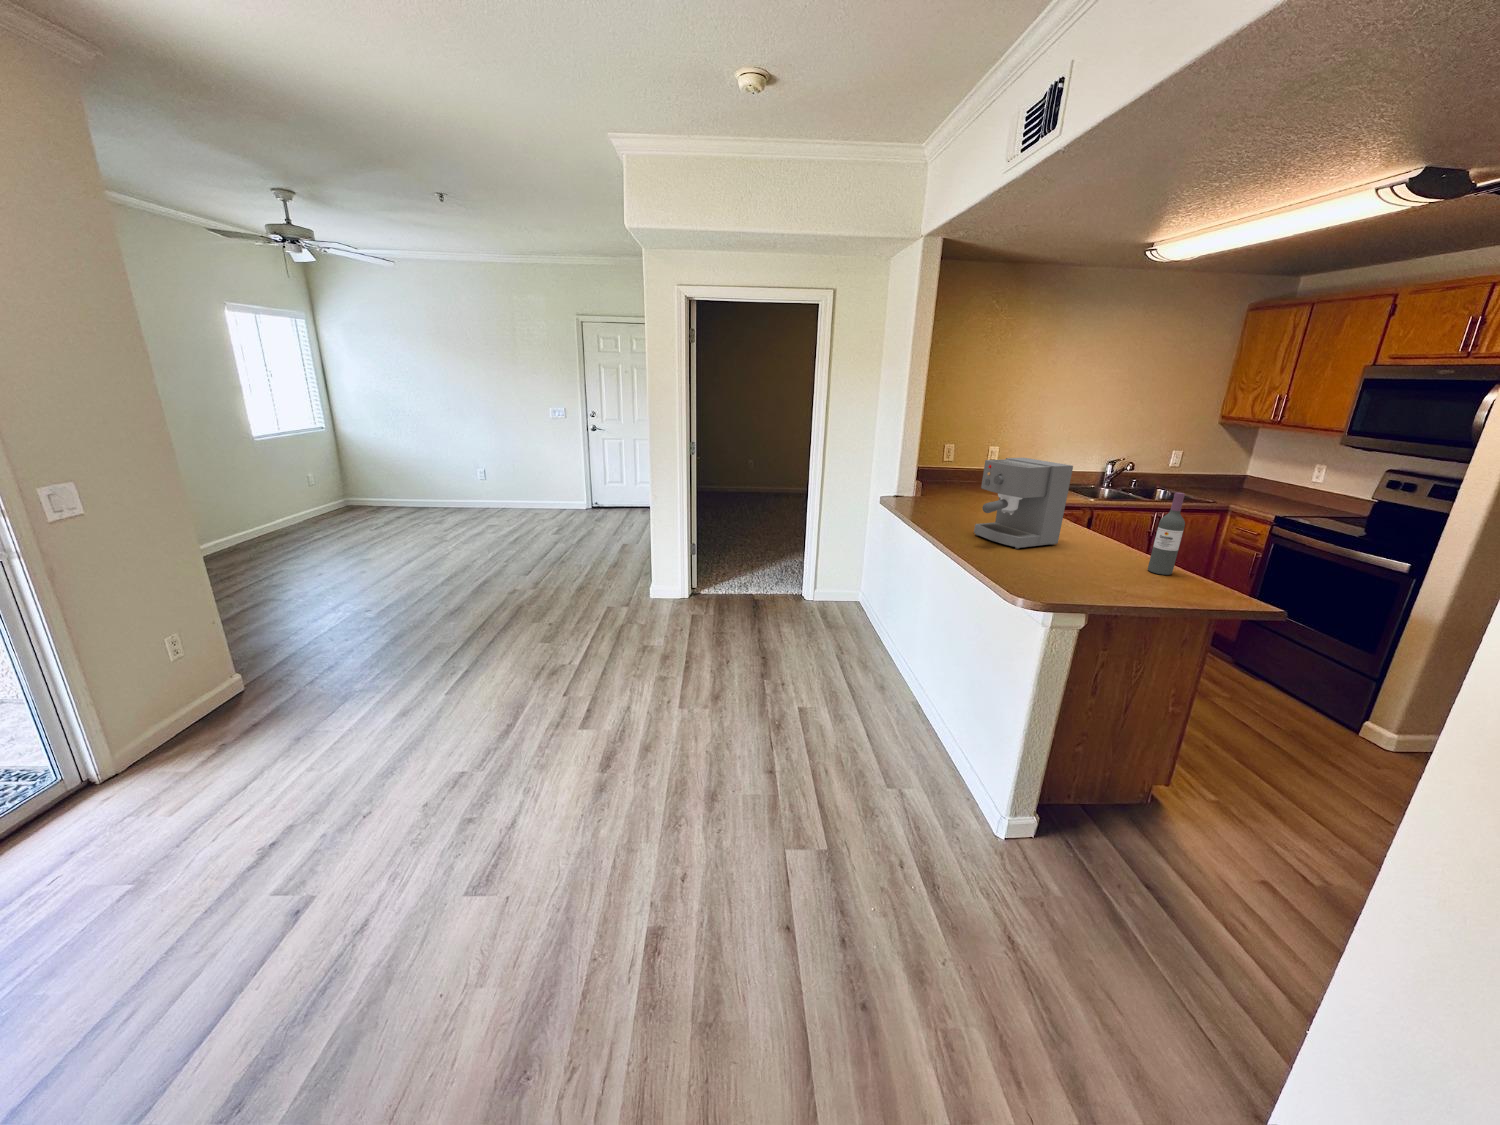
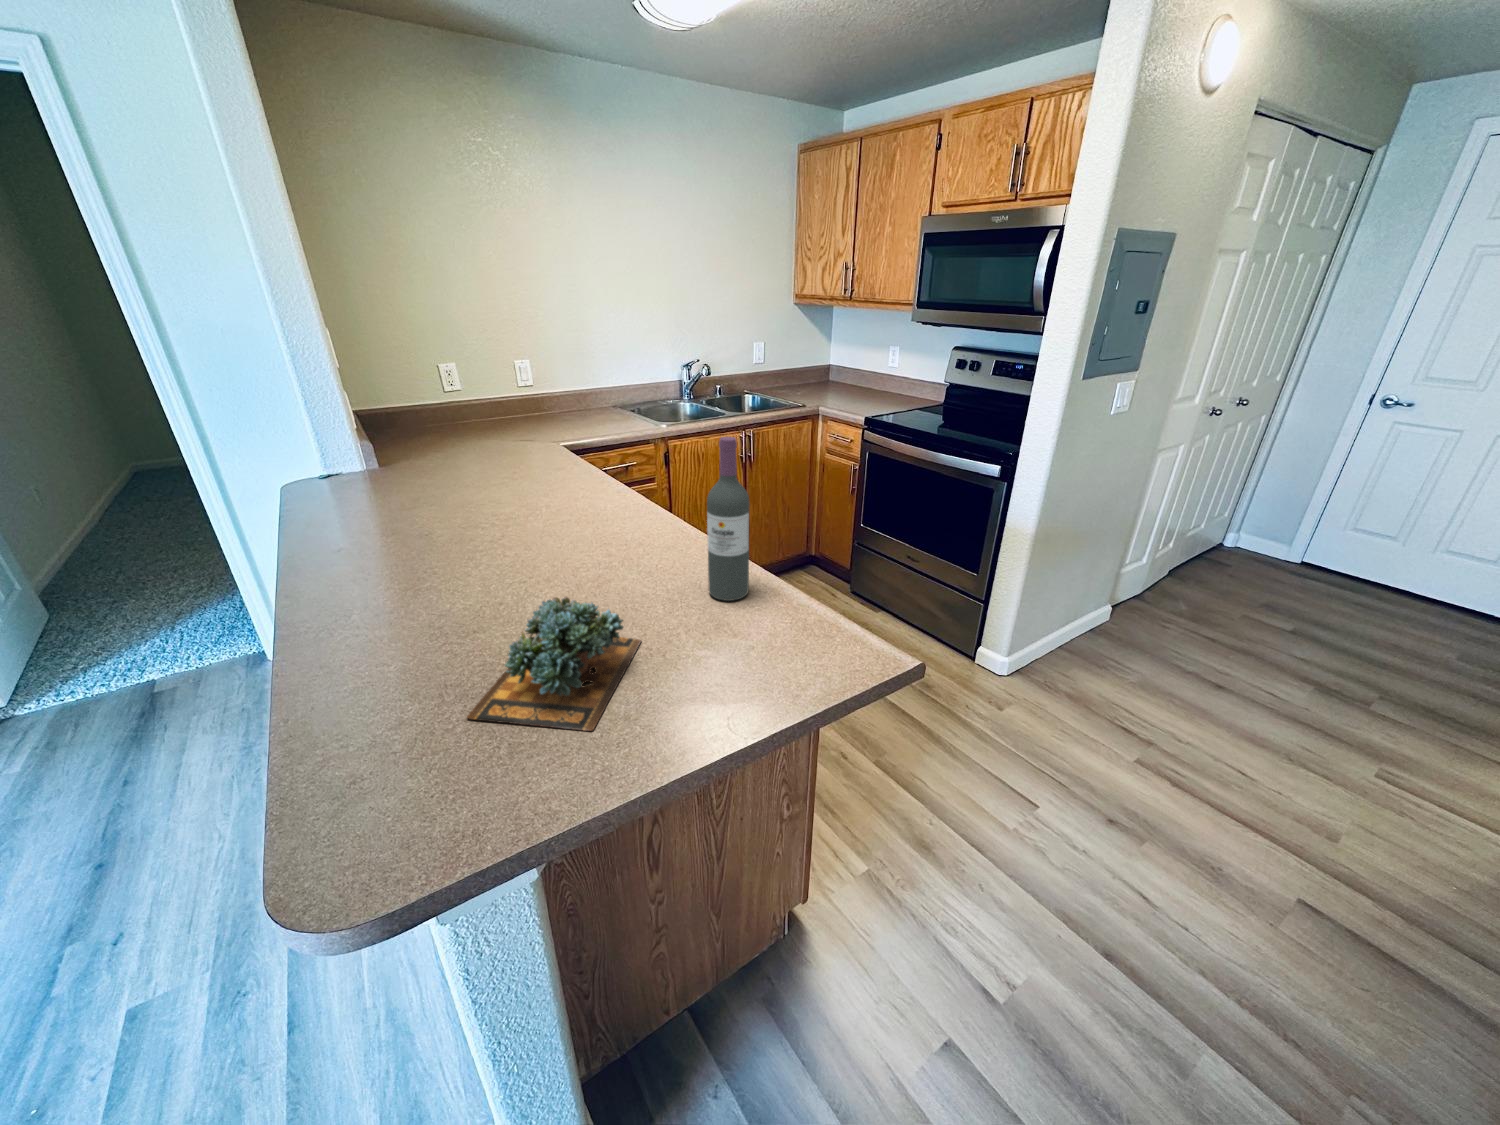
coffee maker: present [974,458,1073,549] -> none [342,383,565,593]
succulent plant: none [1045,544,1115,591] -> present [467,597,641,731]

